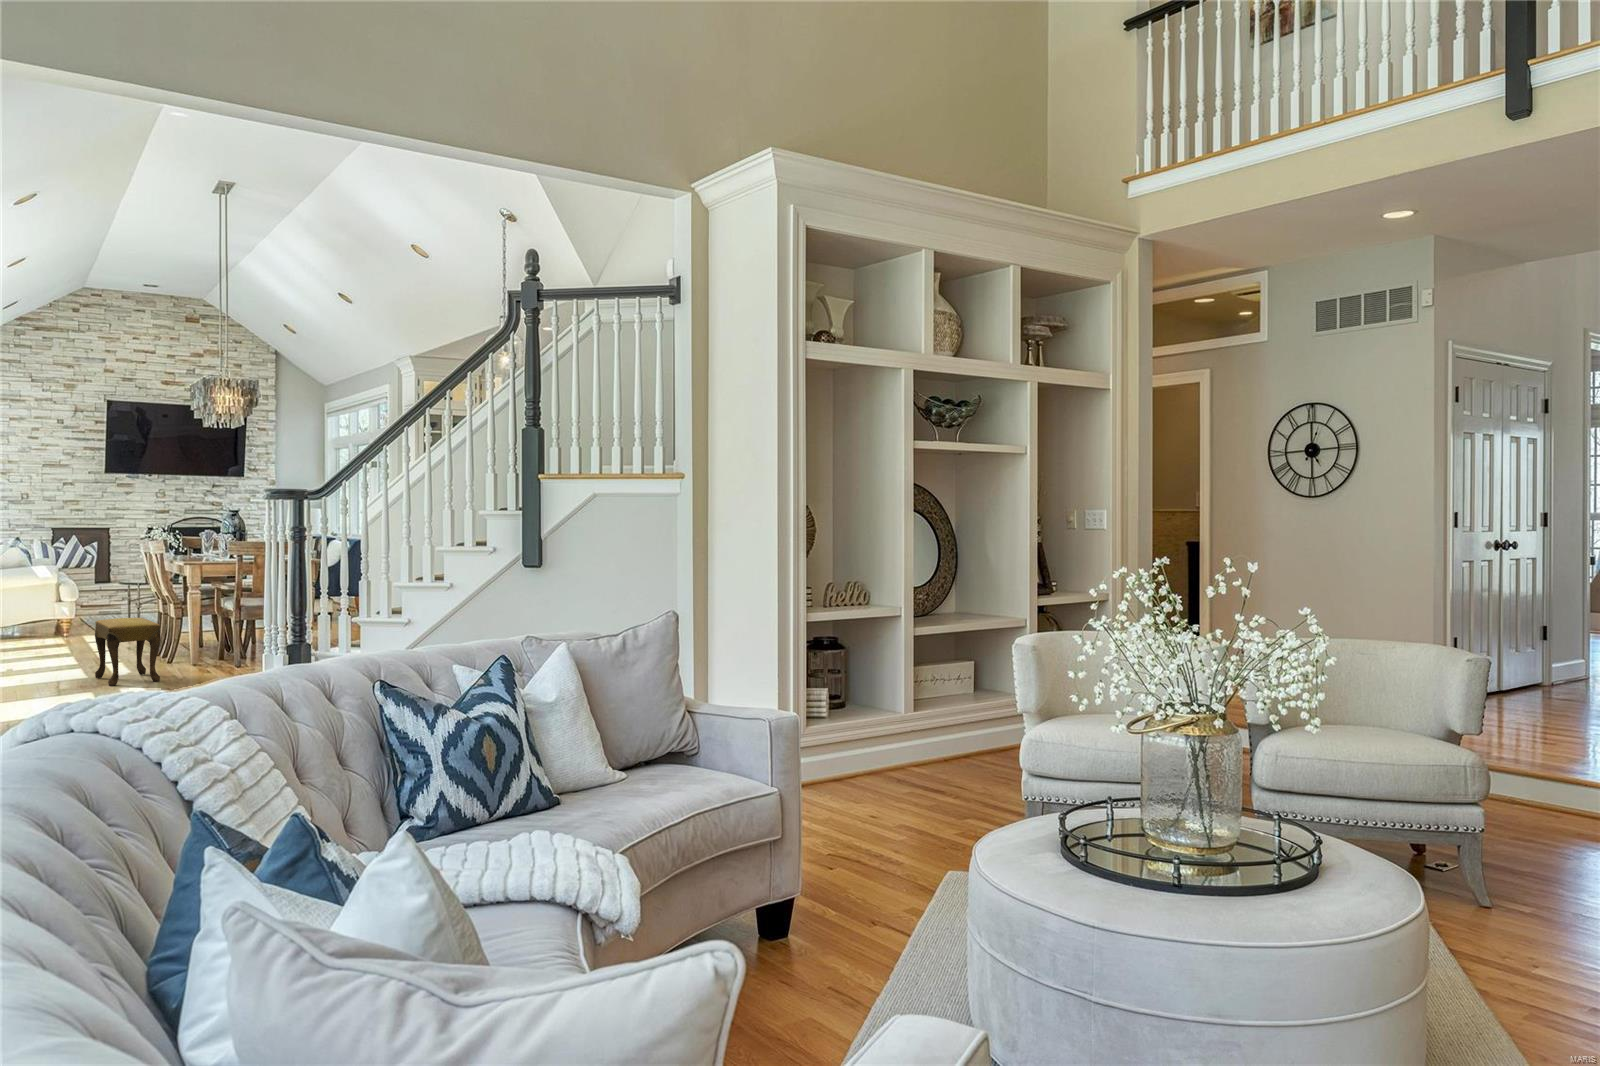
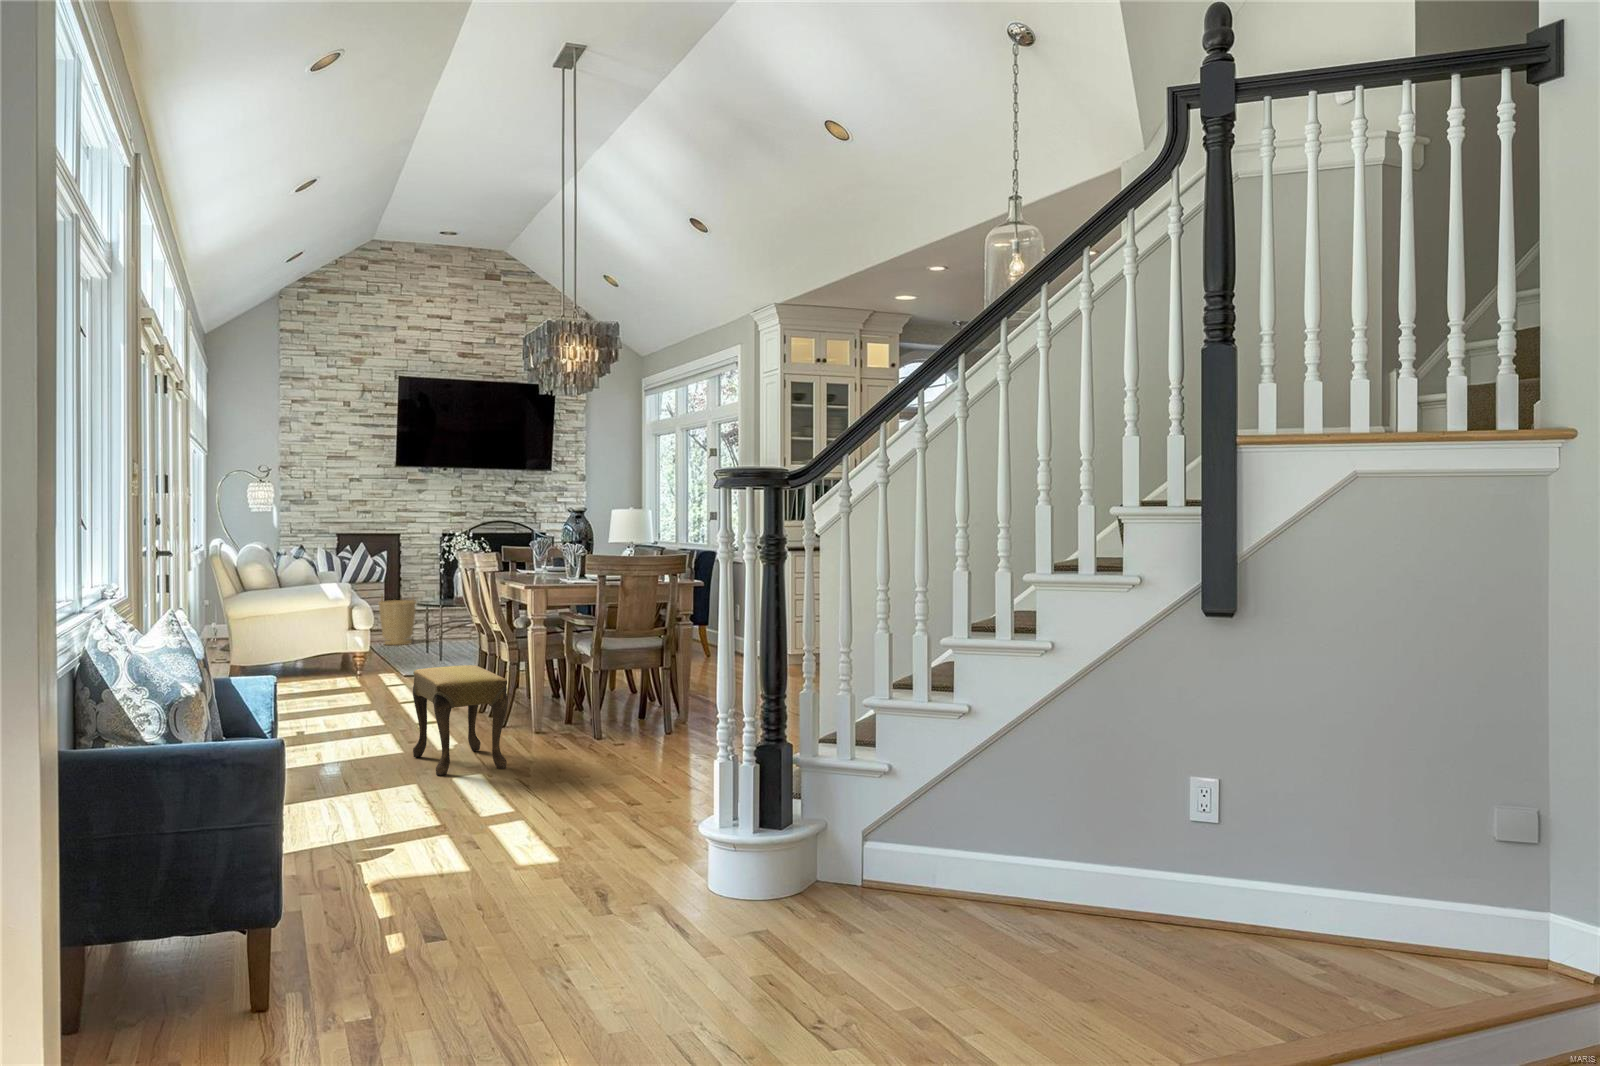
basket: none [89,576,124,618] -> present [378,595,417,645]

